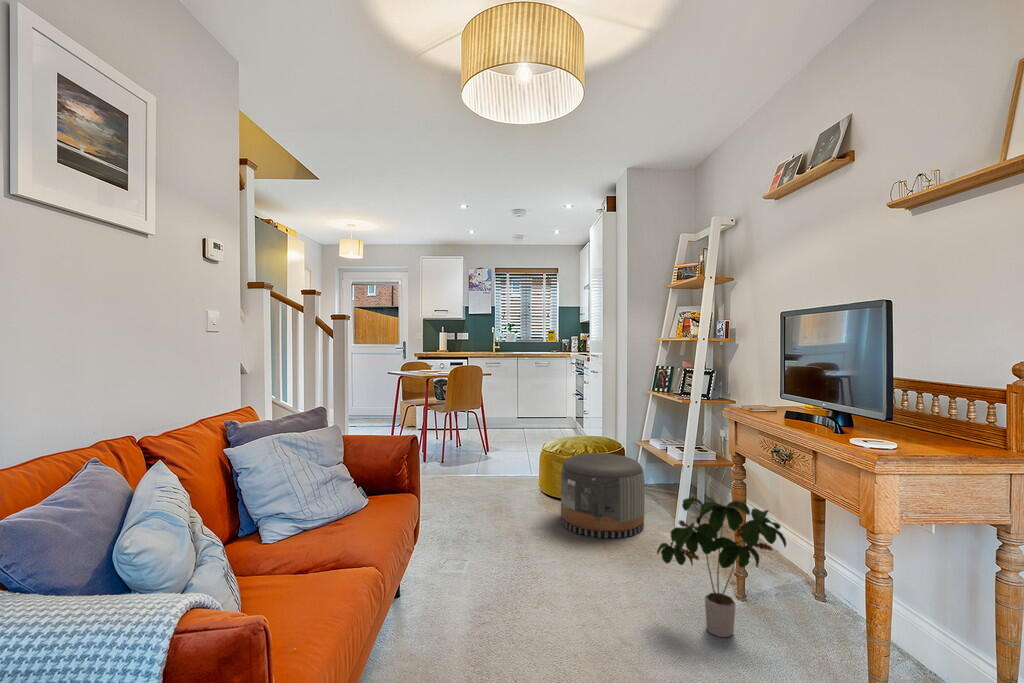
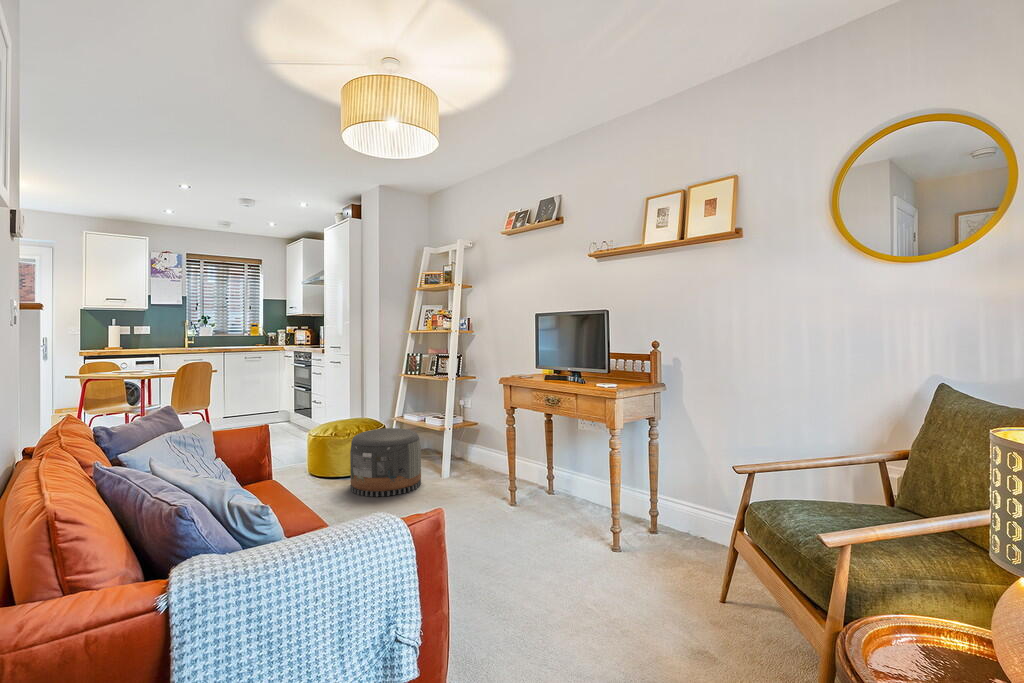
potted plant: present [657,497,786,637] -> none [472,437,551,526]

